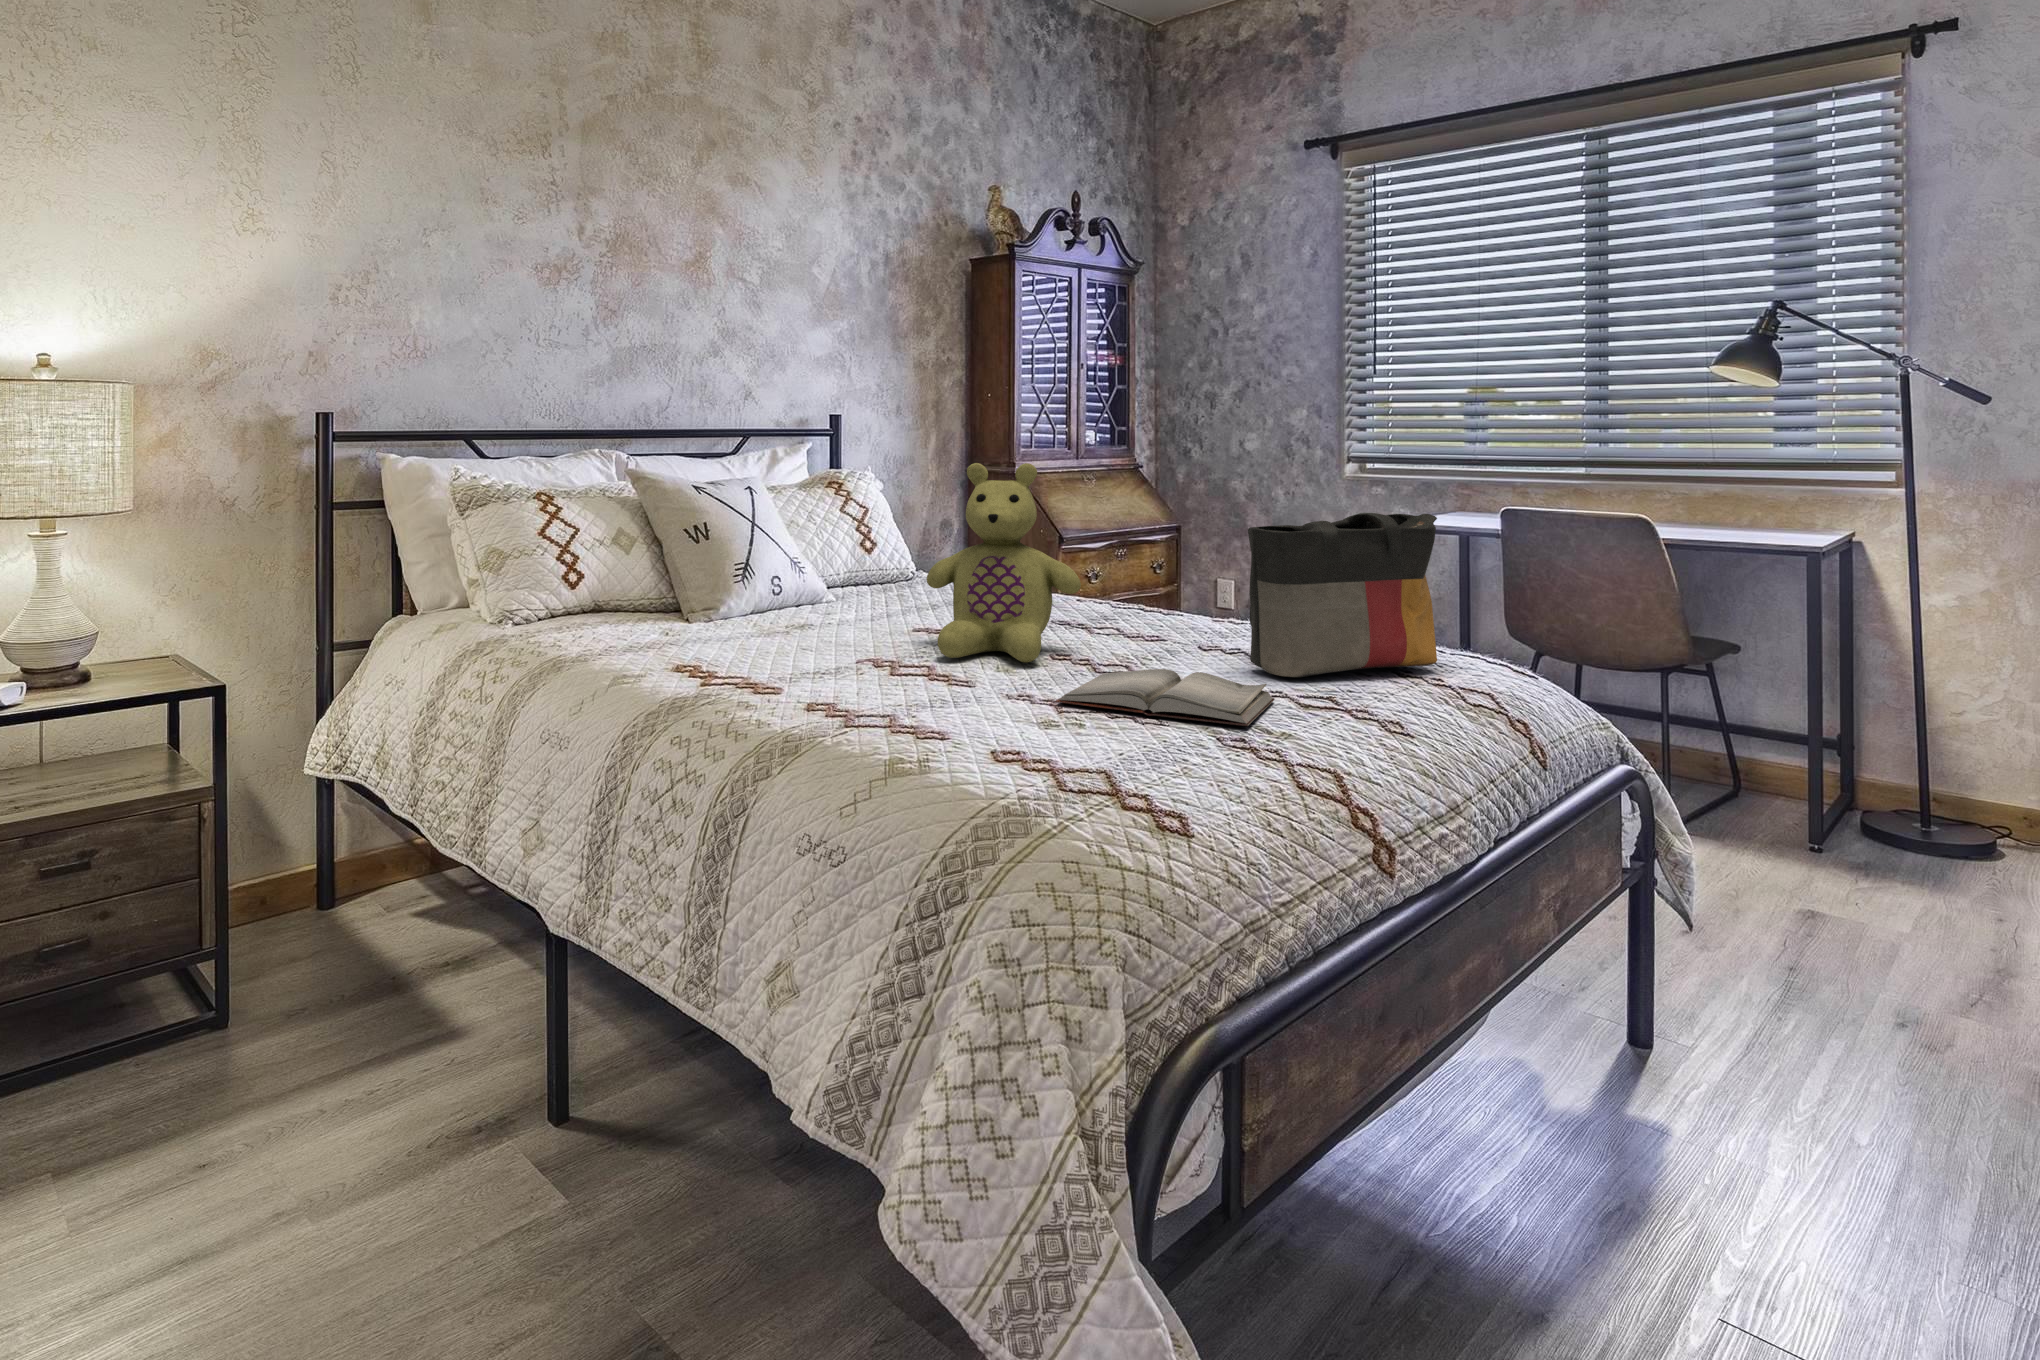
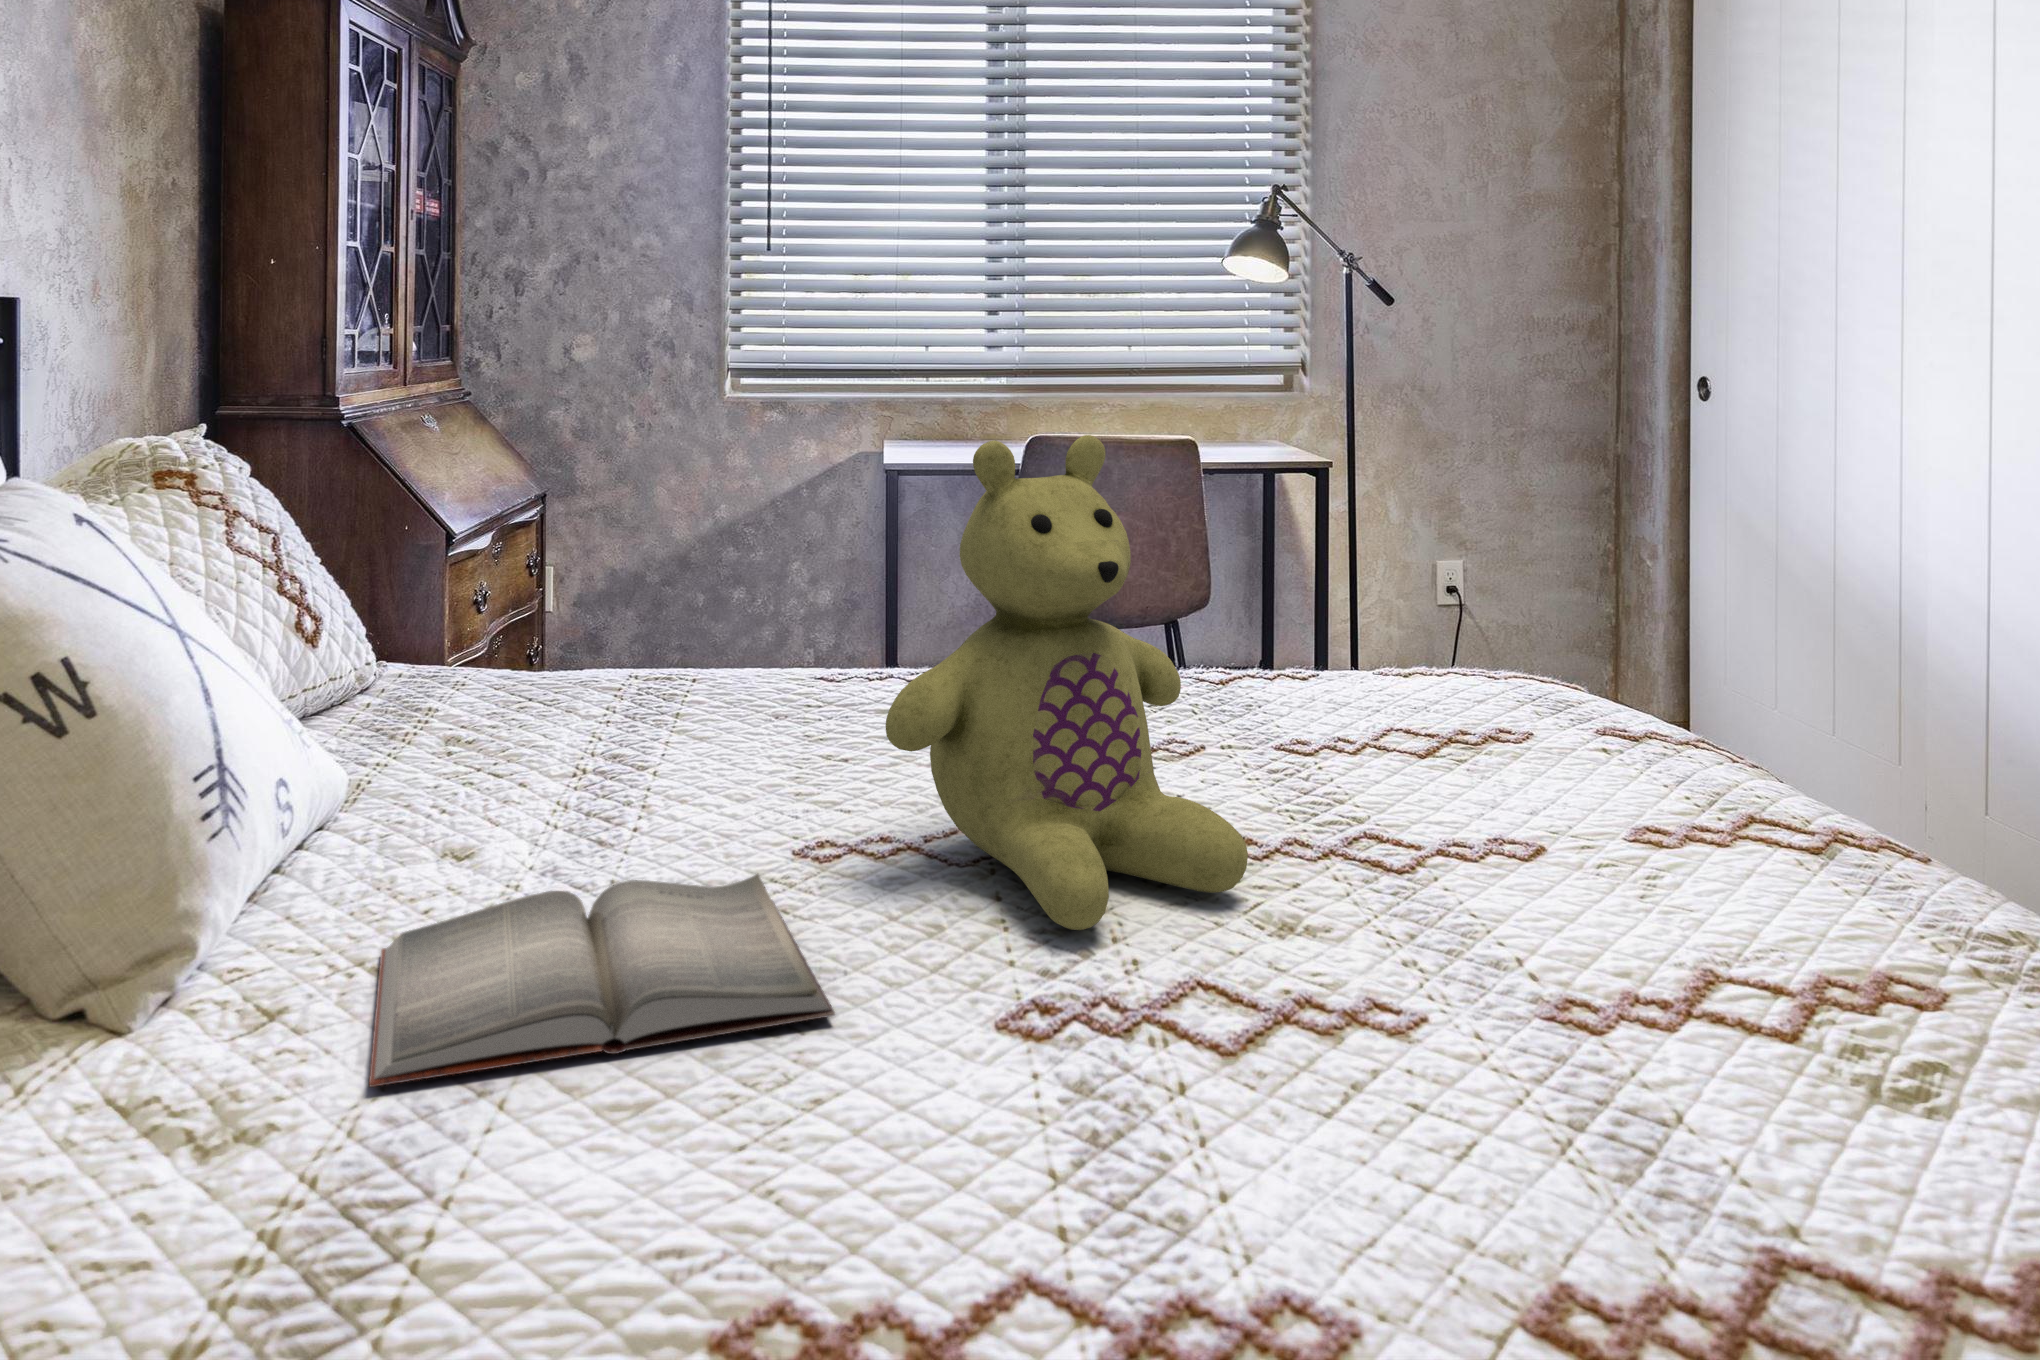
tote bag: present [1248,513,1437,677] -> none [1358,479,1592,793]
hardback book: present [1056,669,1275,726] -> present [369,874,835,1087]

